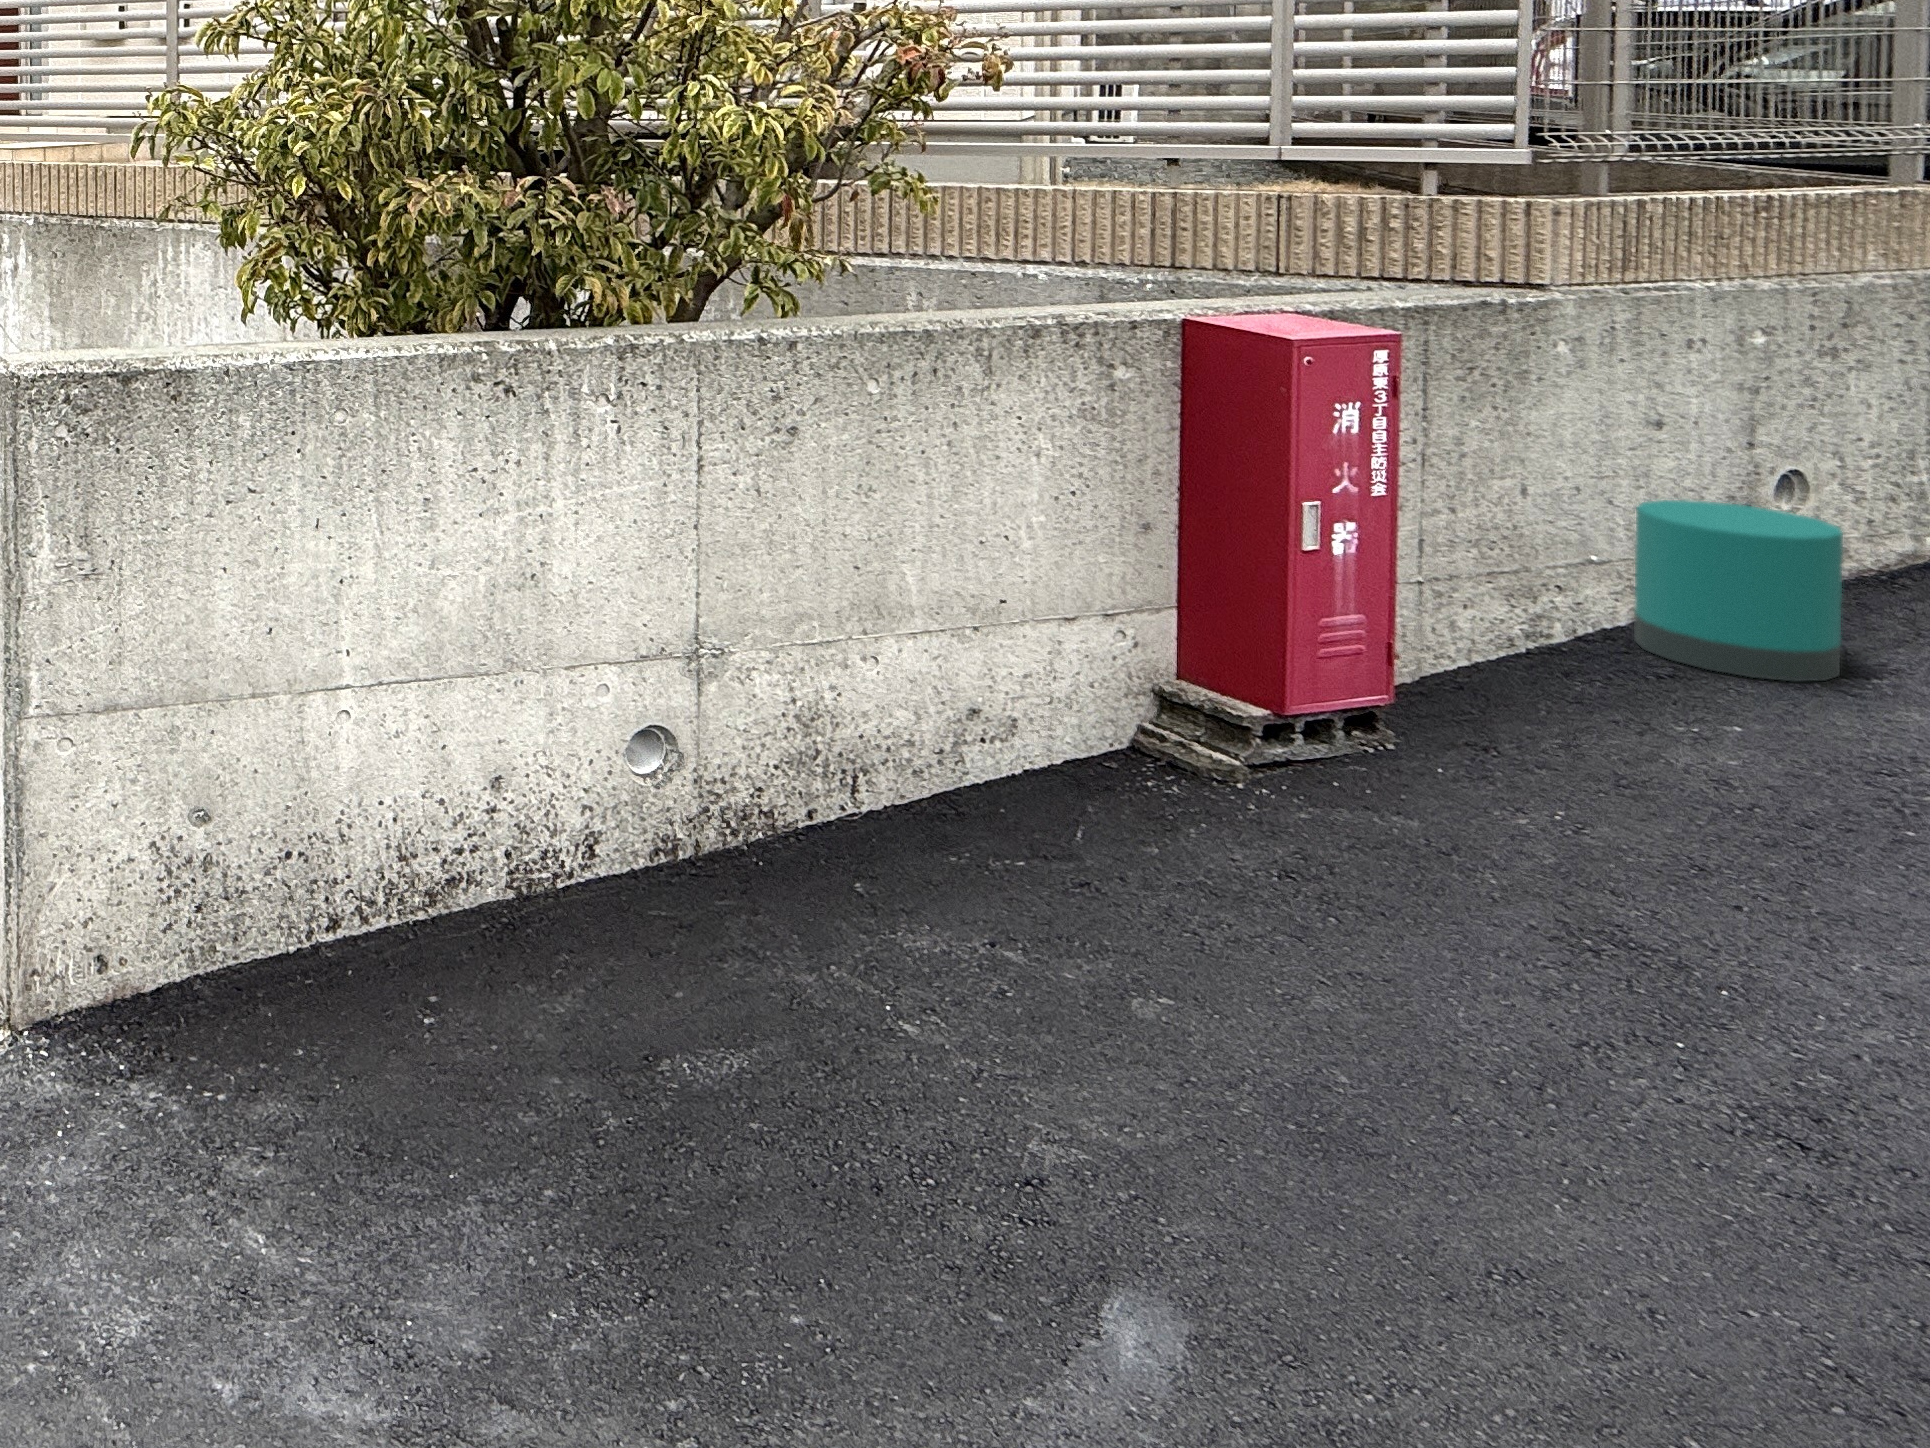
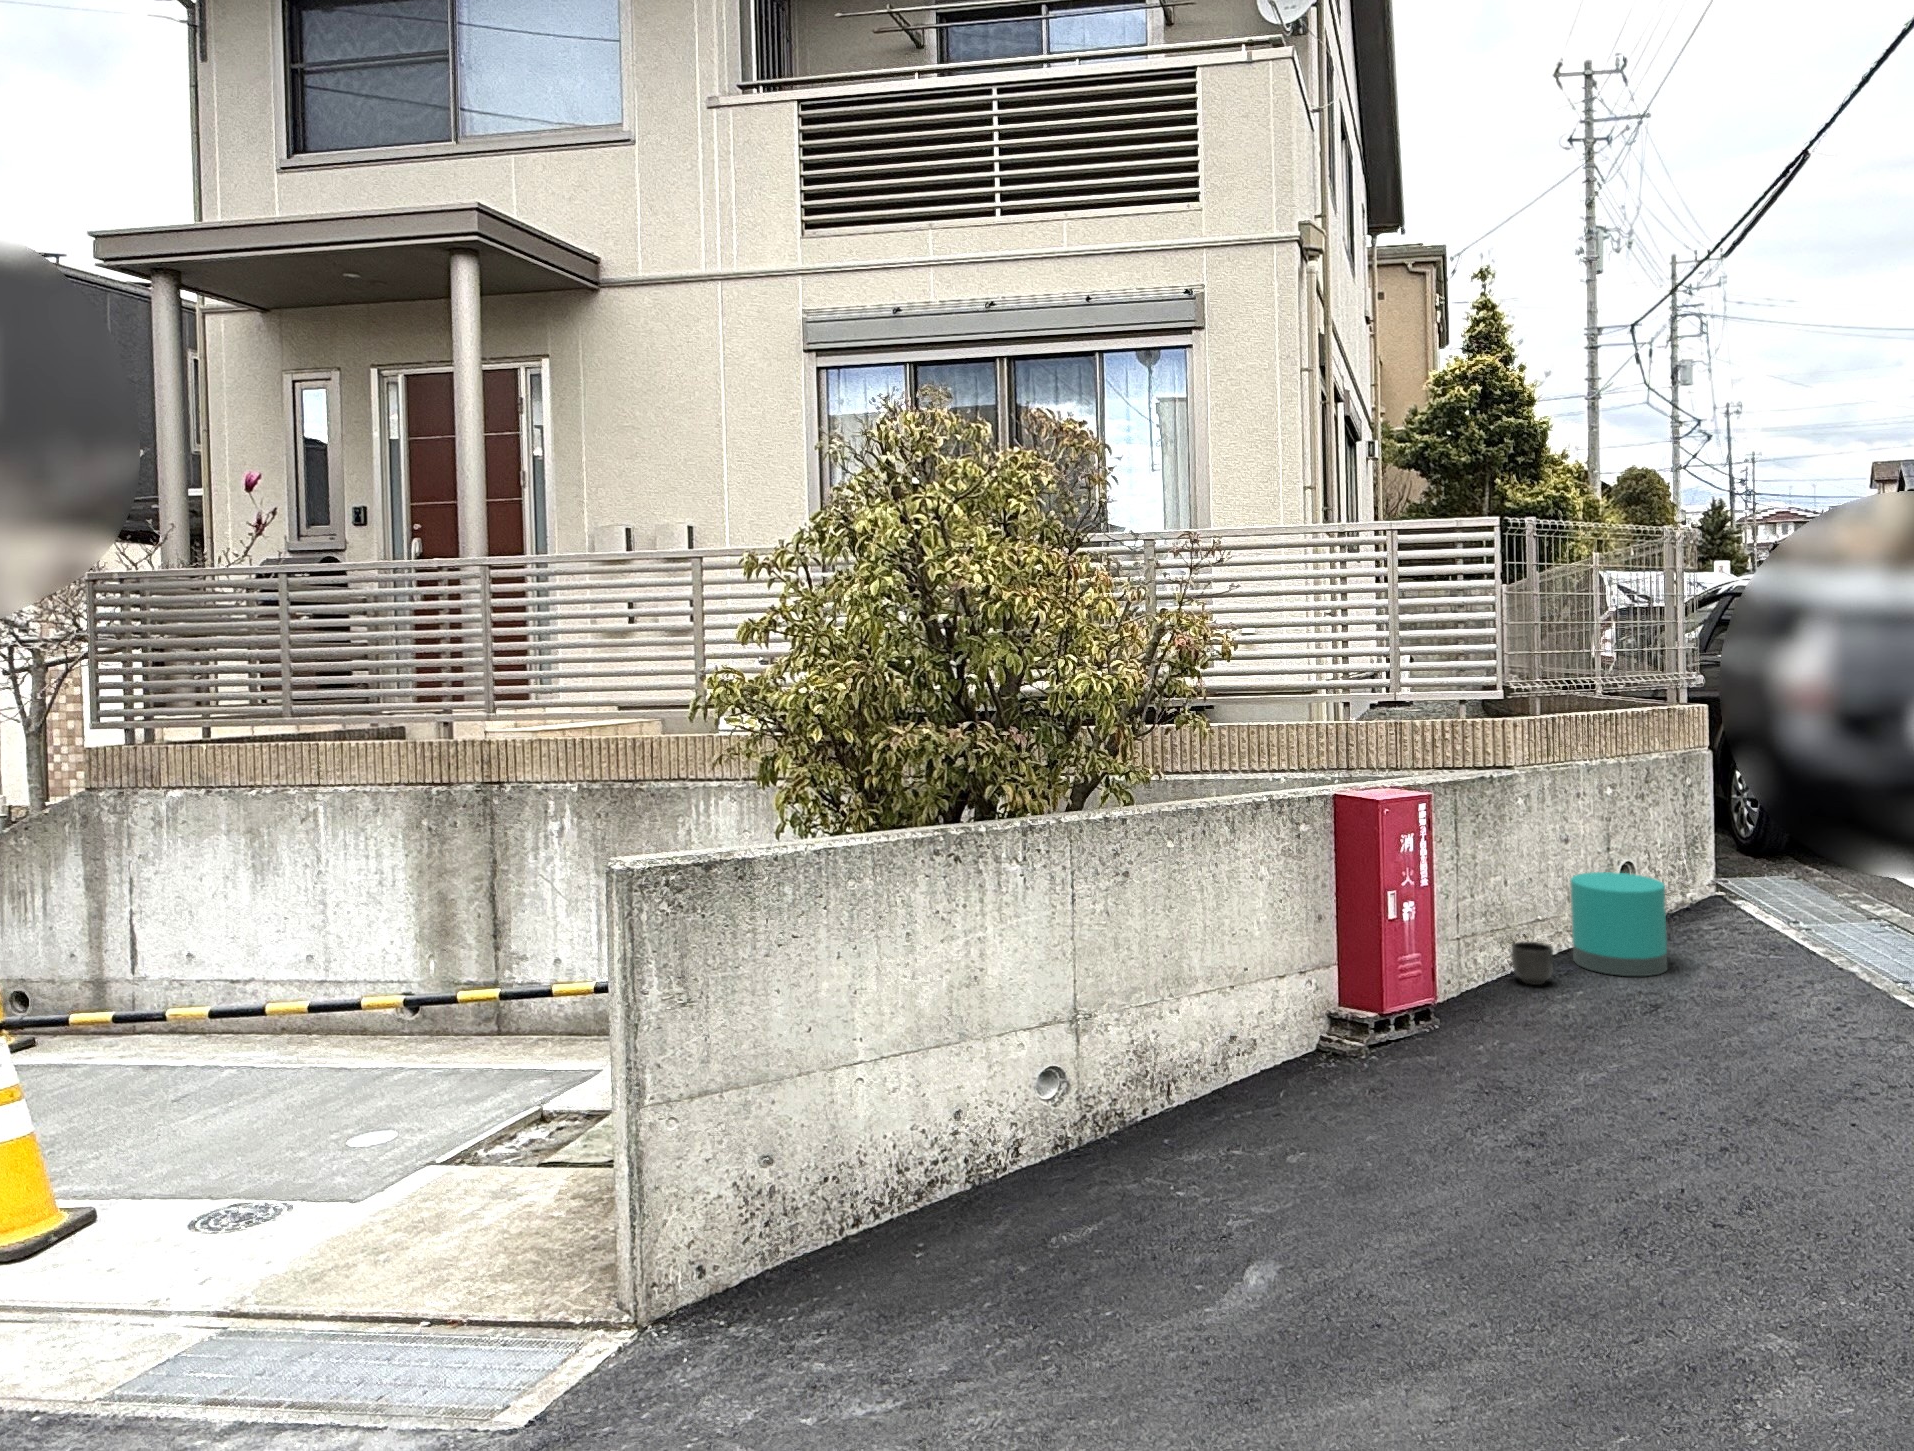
planter: none [1516,602,1603,676] -> present [1511,941,1553,985]

